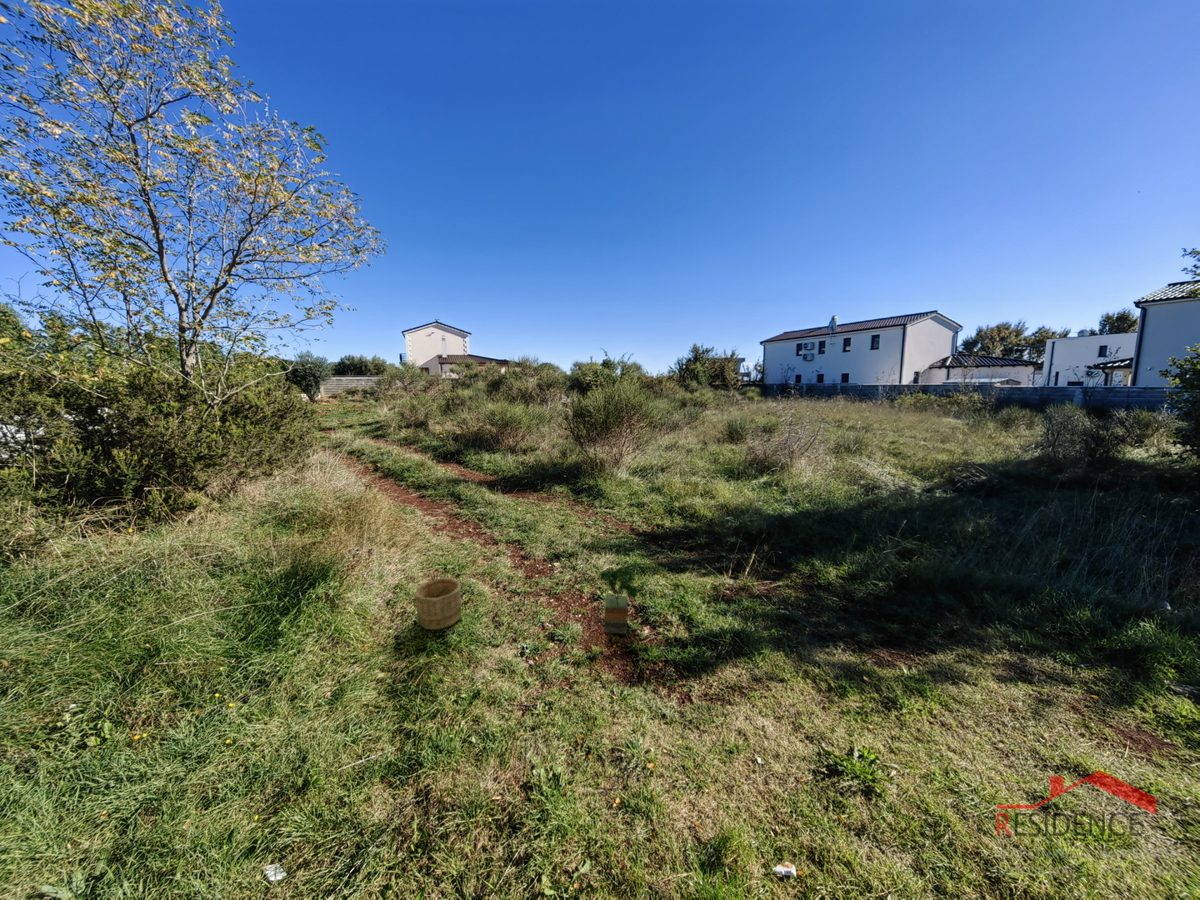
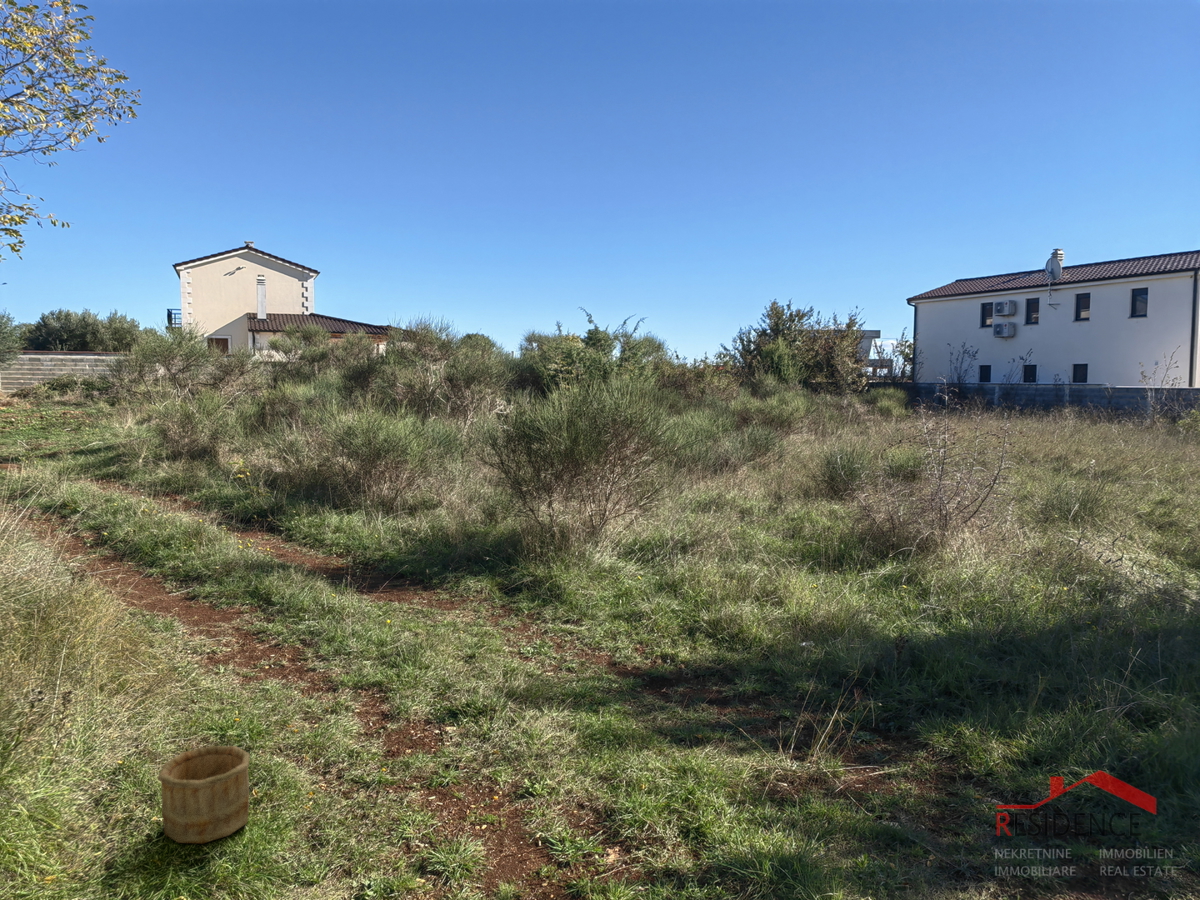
potted tree: present [598,567,638,634] -> none [514,724,595,856]

